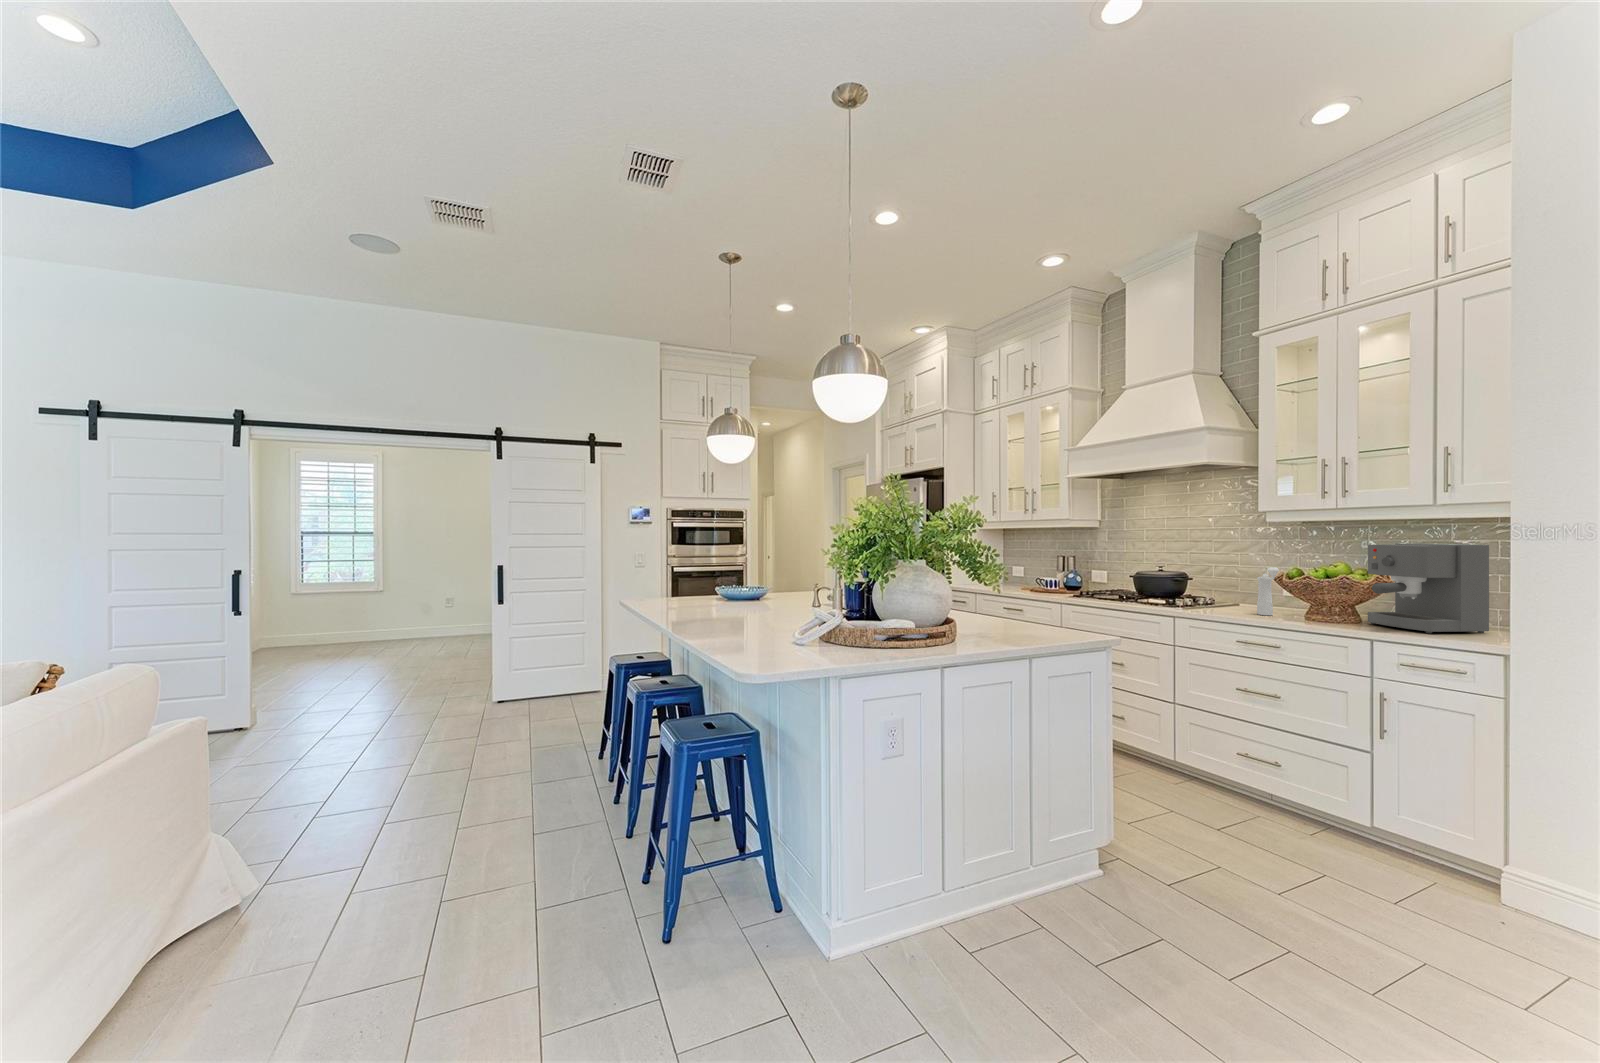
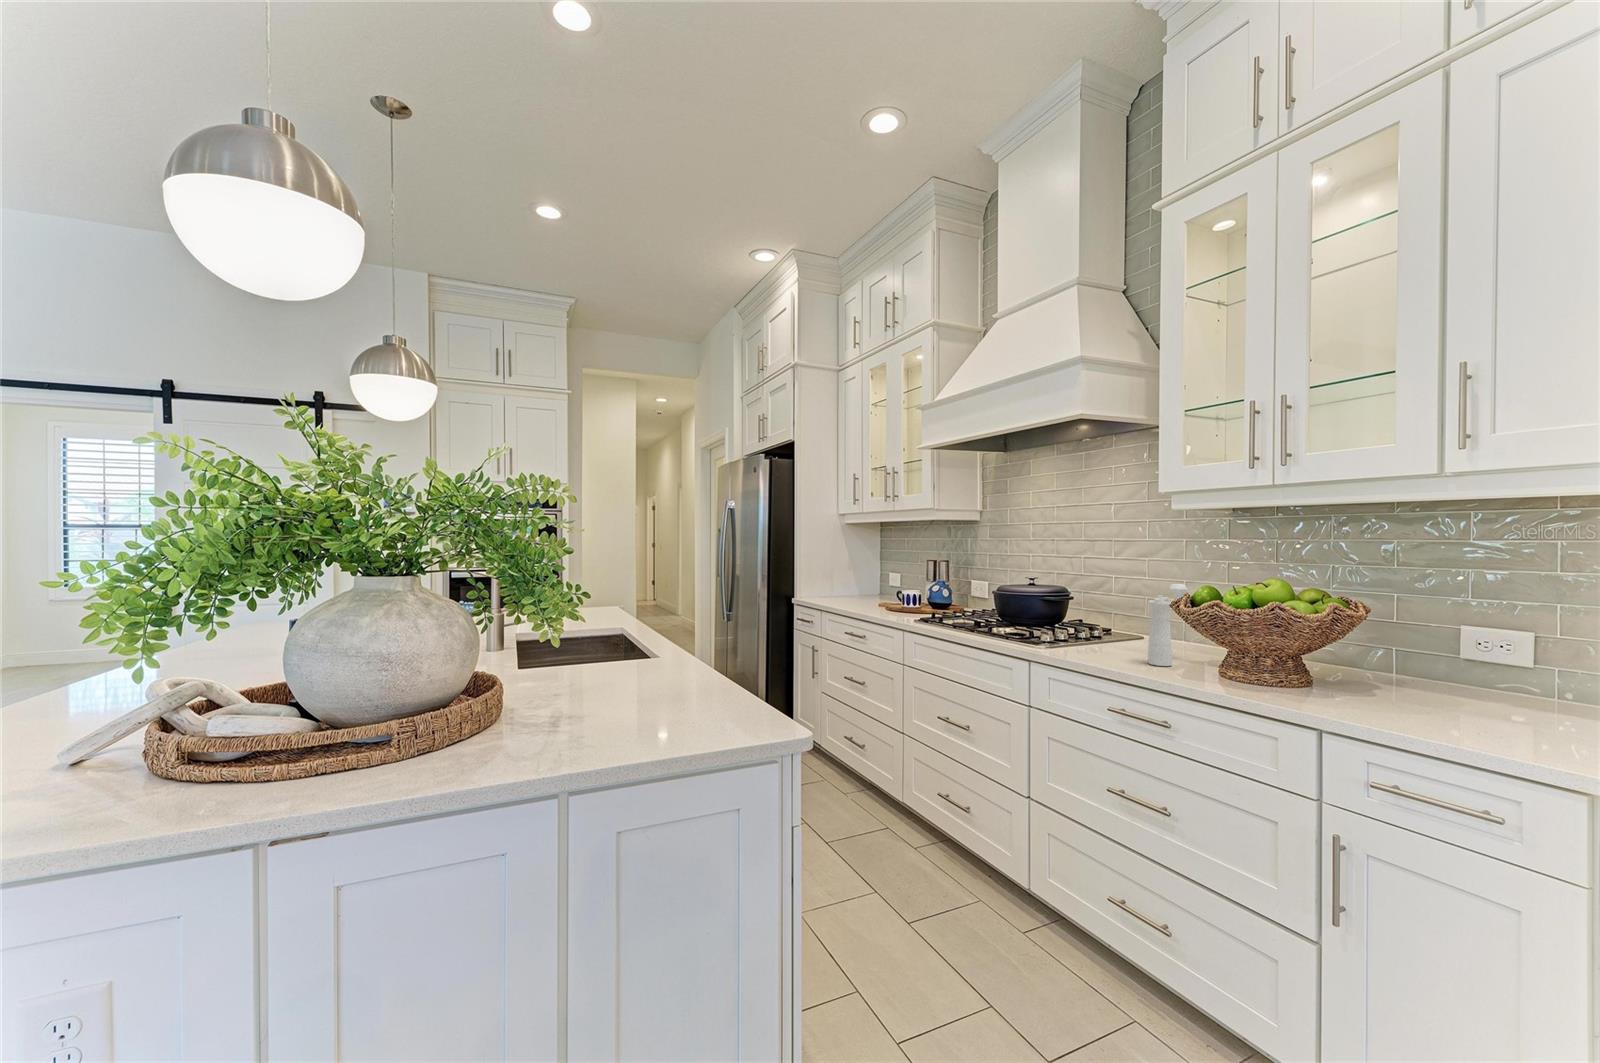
coffee maker: present [1368,543,1489,633] -> none [1321,545,1541,719]

